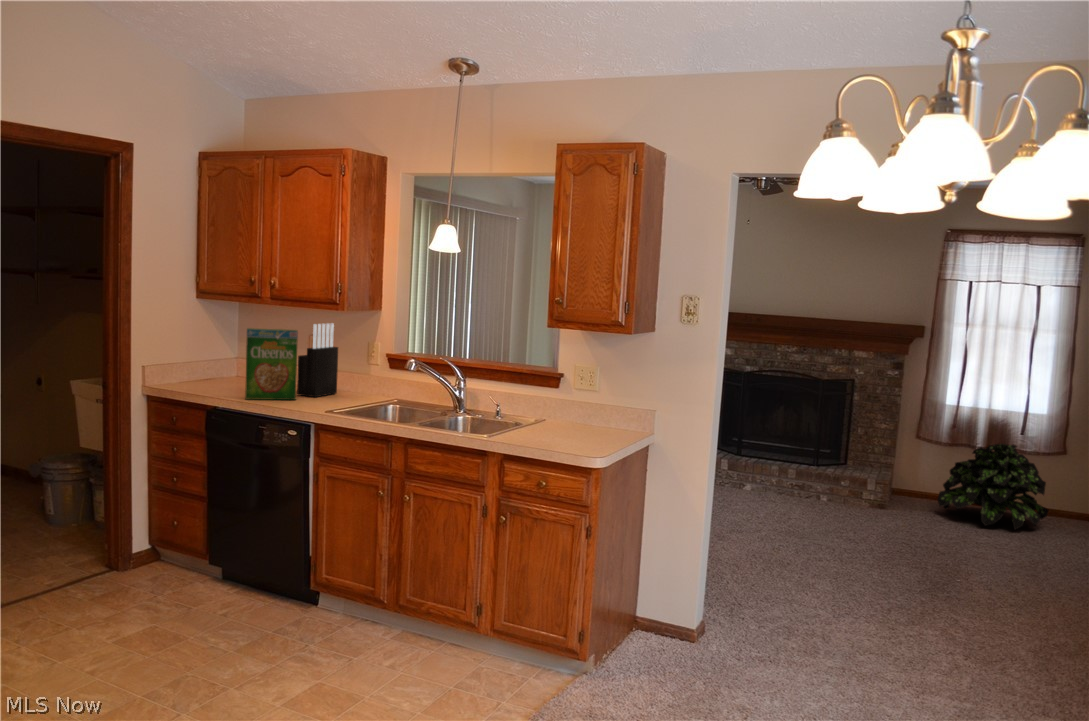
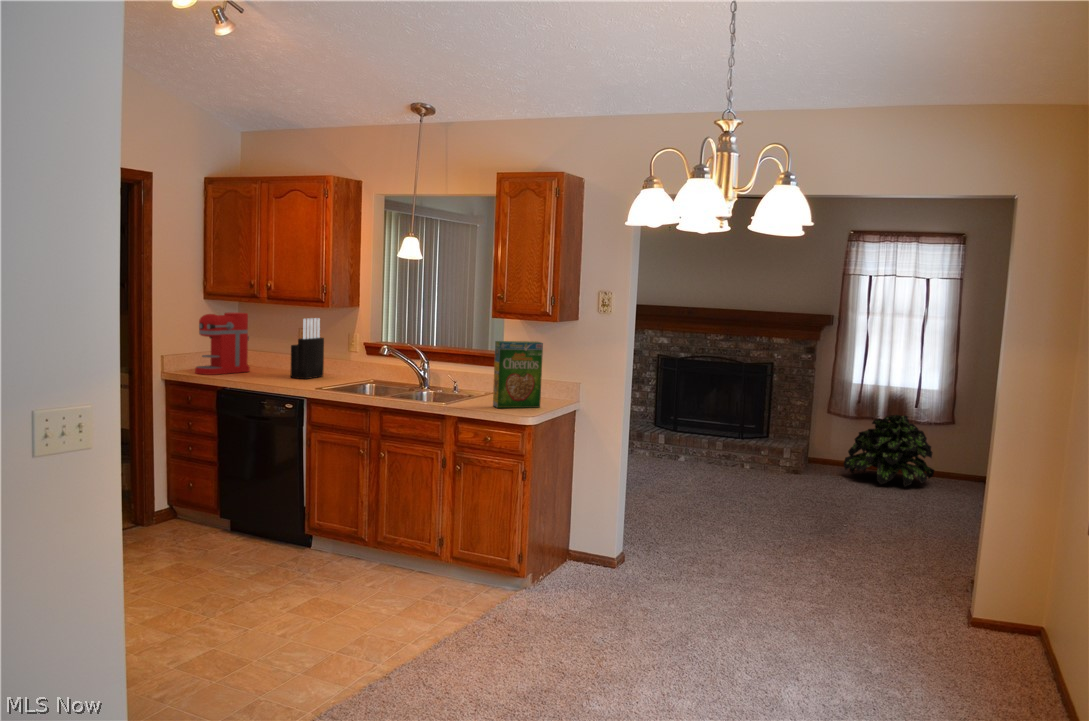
coffee maker: none [183,315,249,390] -> present [195,312,250,375]
cereal box: present [245,328,298,400] -> present [493,341,543,408]

